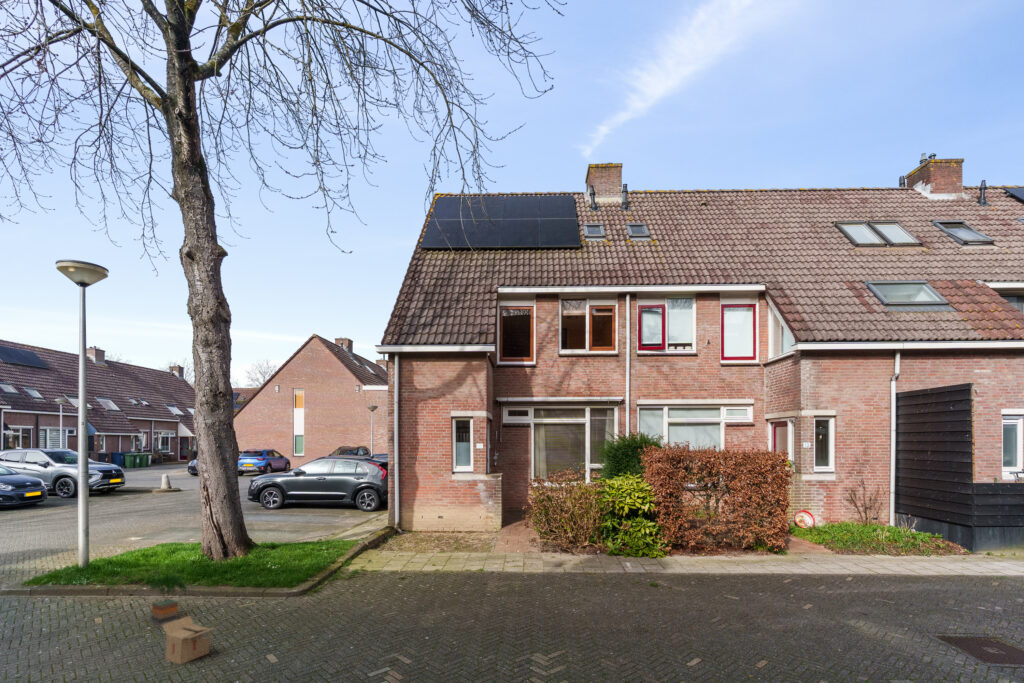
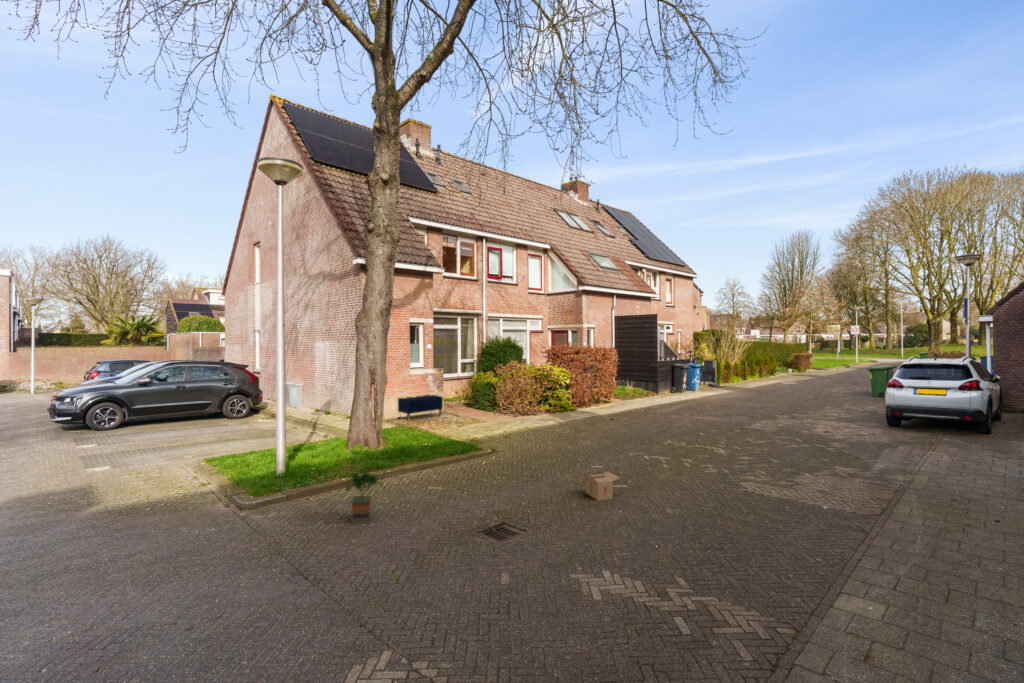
bench: none [427,507,482,536] -> present [398,395,443,420]
potted tree: present [150,575,187,628] -> present [346,472,378,523]

